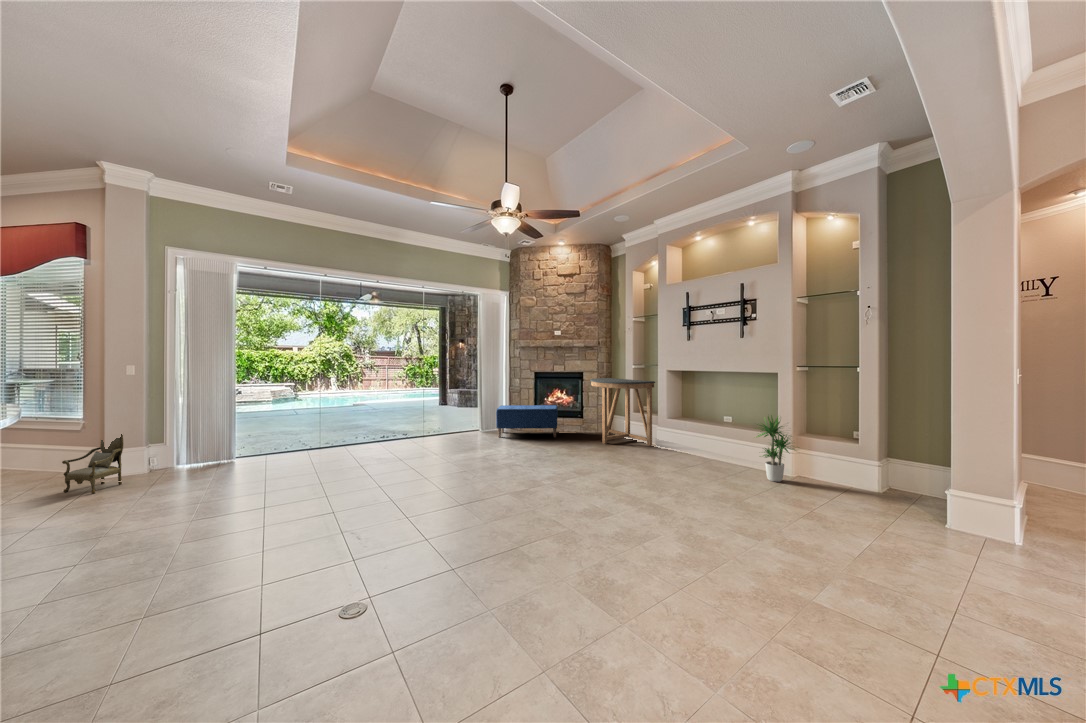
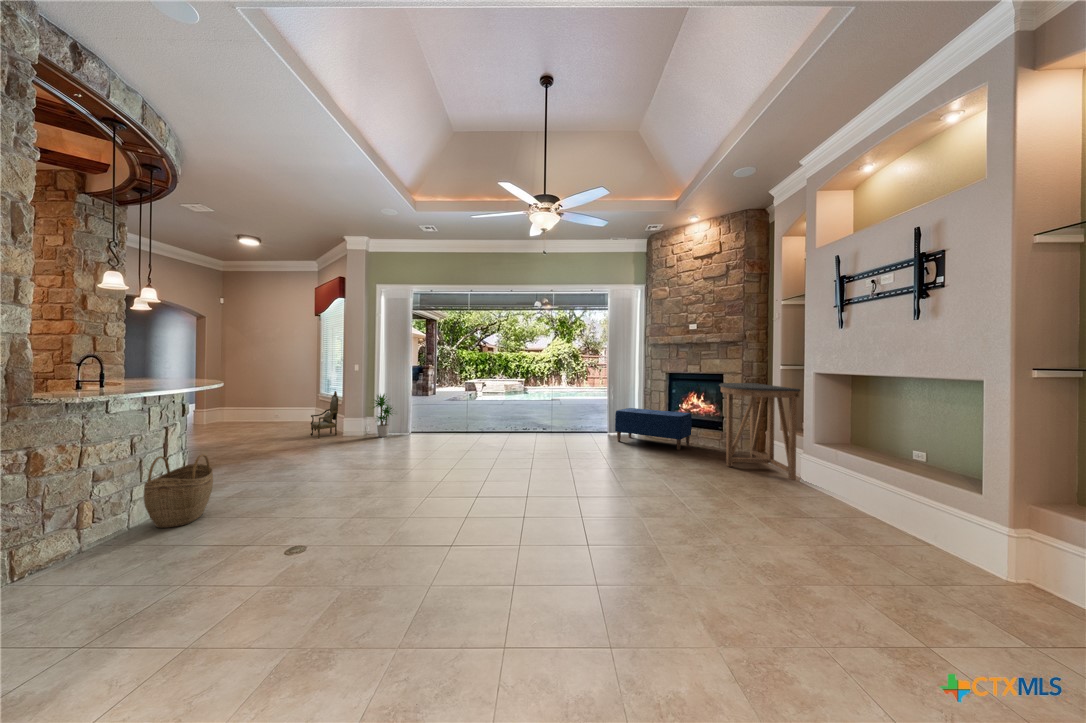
potted plant: present [757,415,795,482] -> present [373,394,392,437]
woven basket: none [37,532,144,666] -> present [143,454,213,528]

